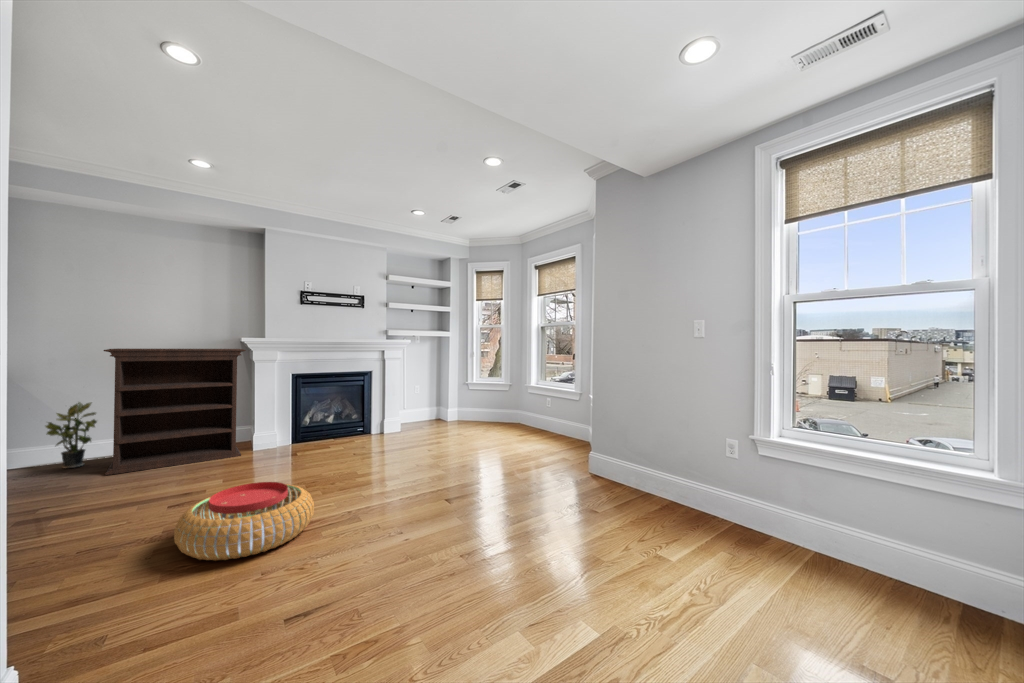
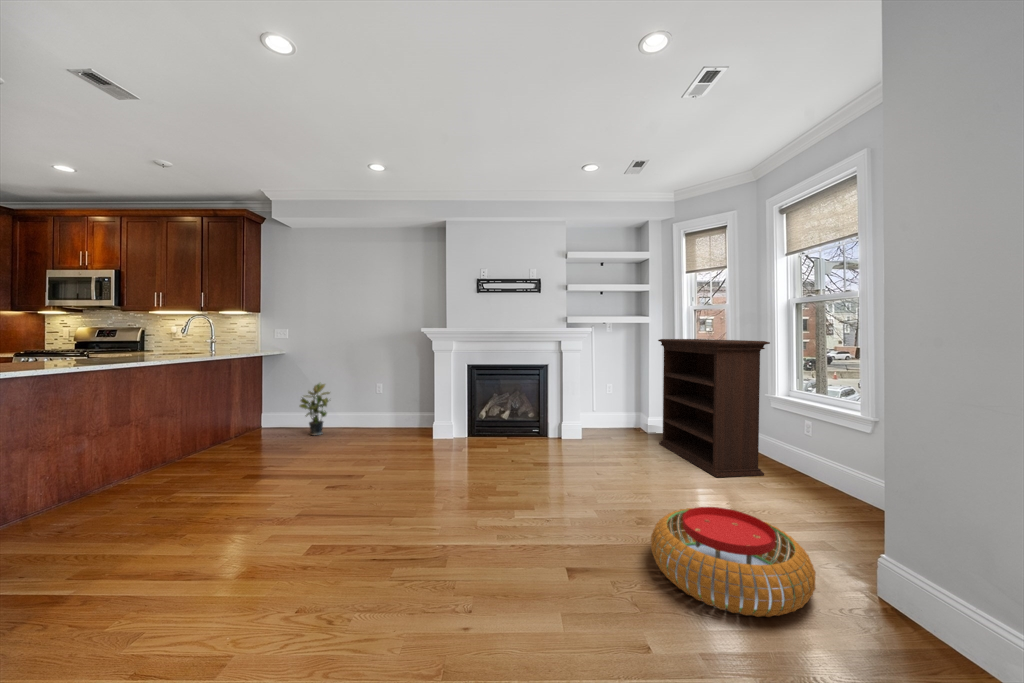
bookshelf: present [104,348,246,475] -> present [658,339,770,477]
pouf: present [174,482,314,561] -> present [651,507,816,617]

